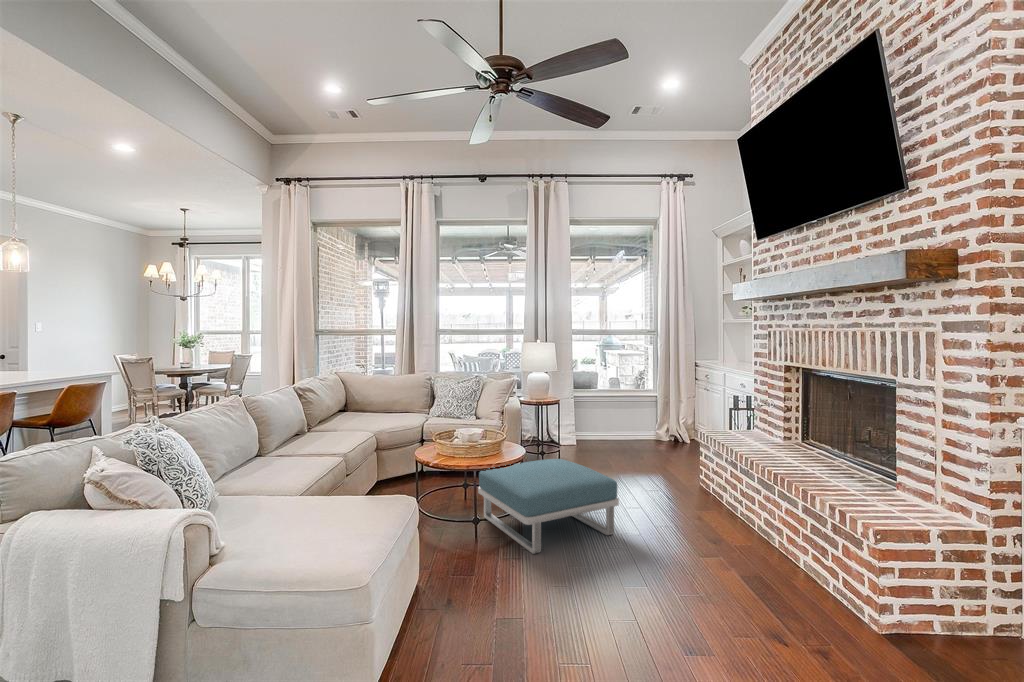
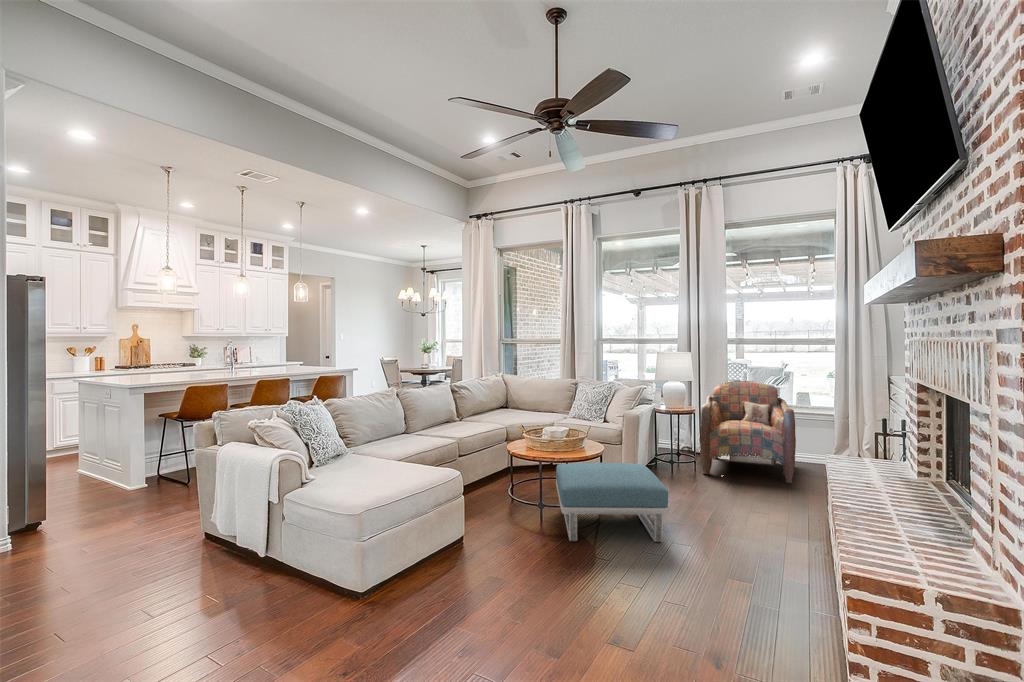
armchair: none [559,369,647,460] -> present [700,381,796,483]

